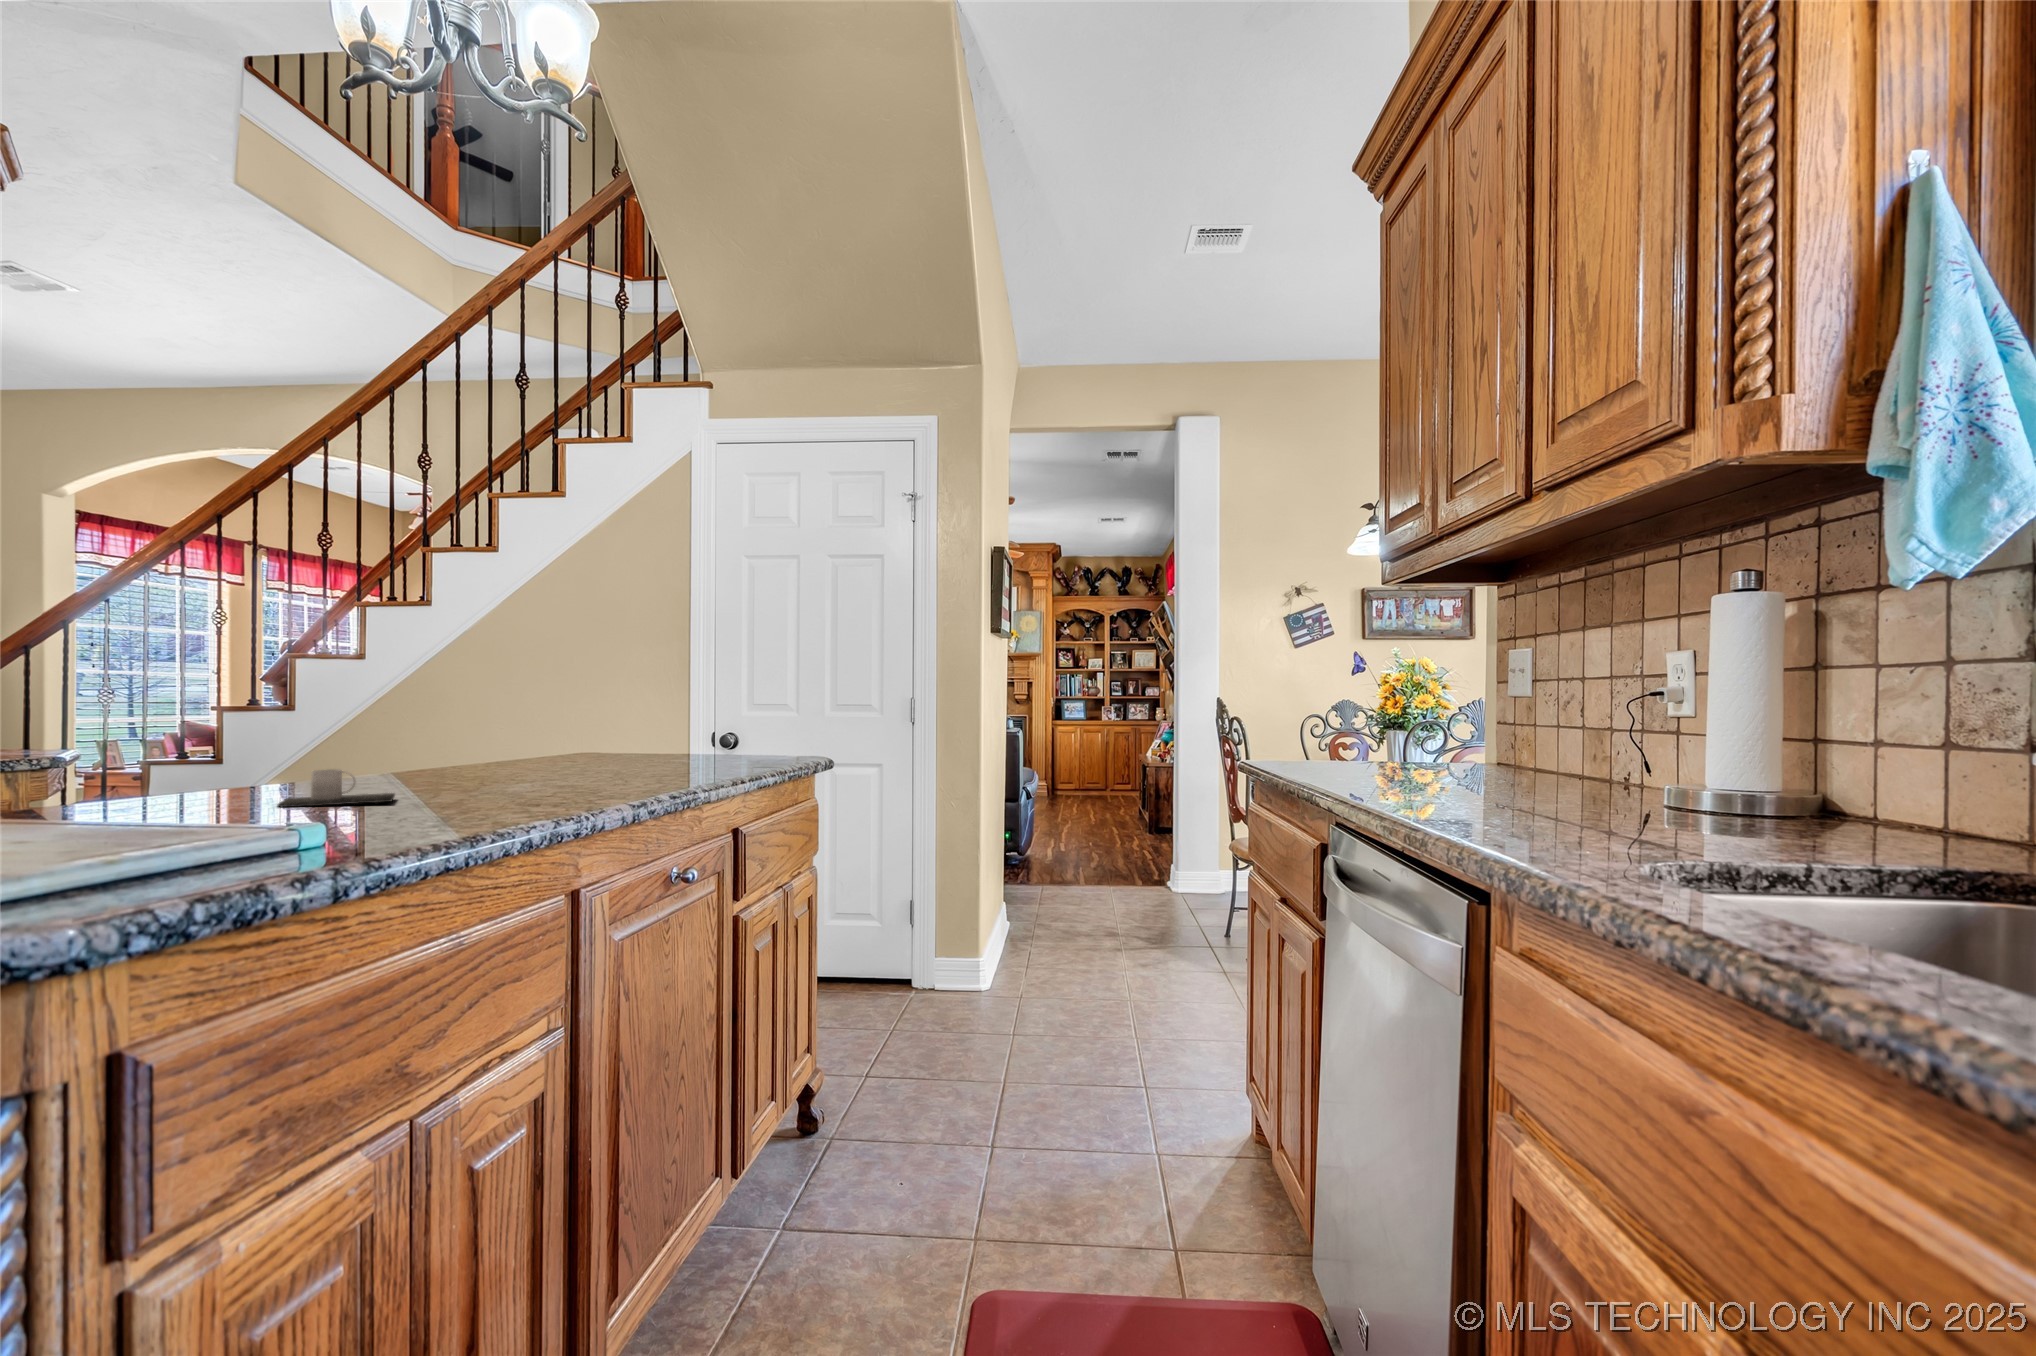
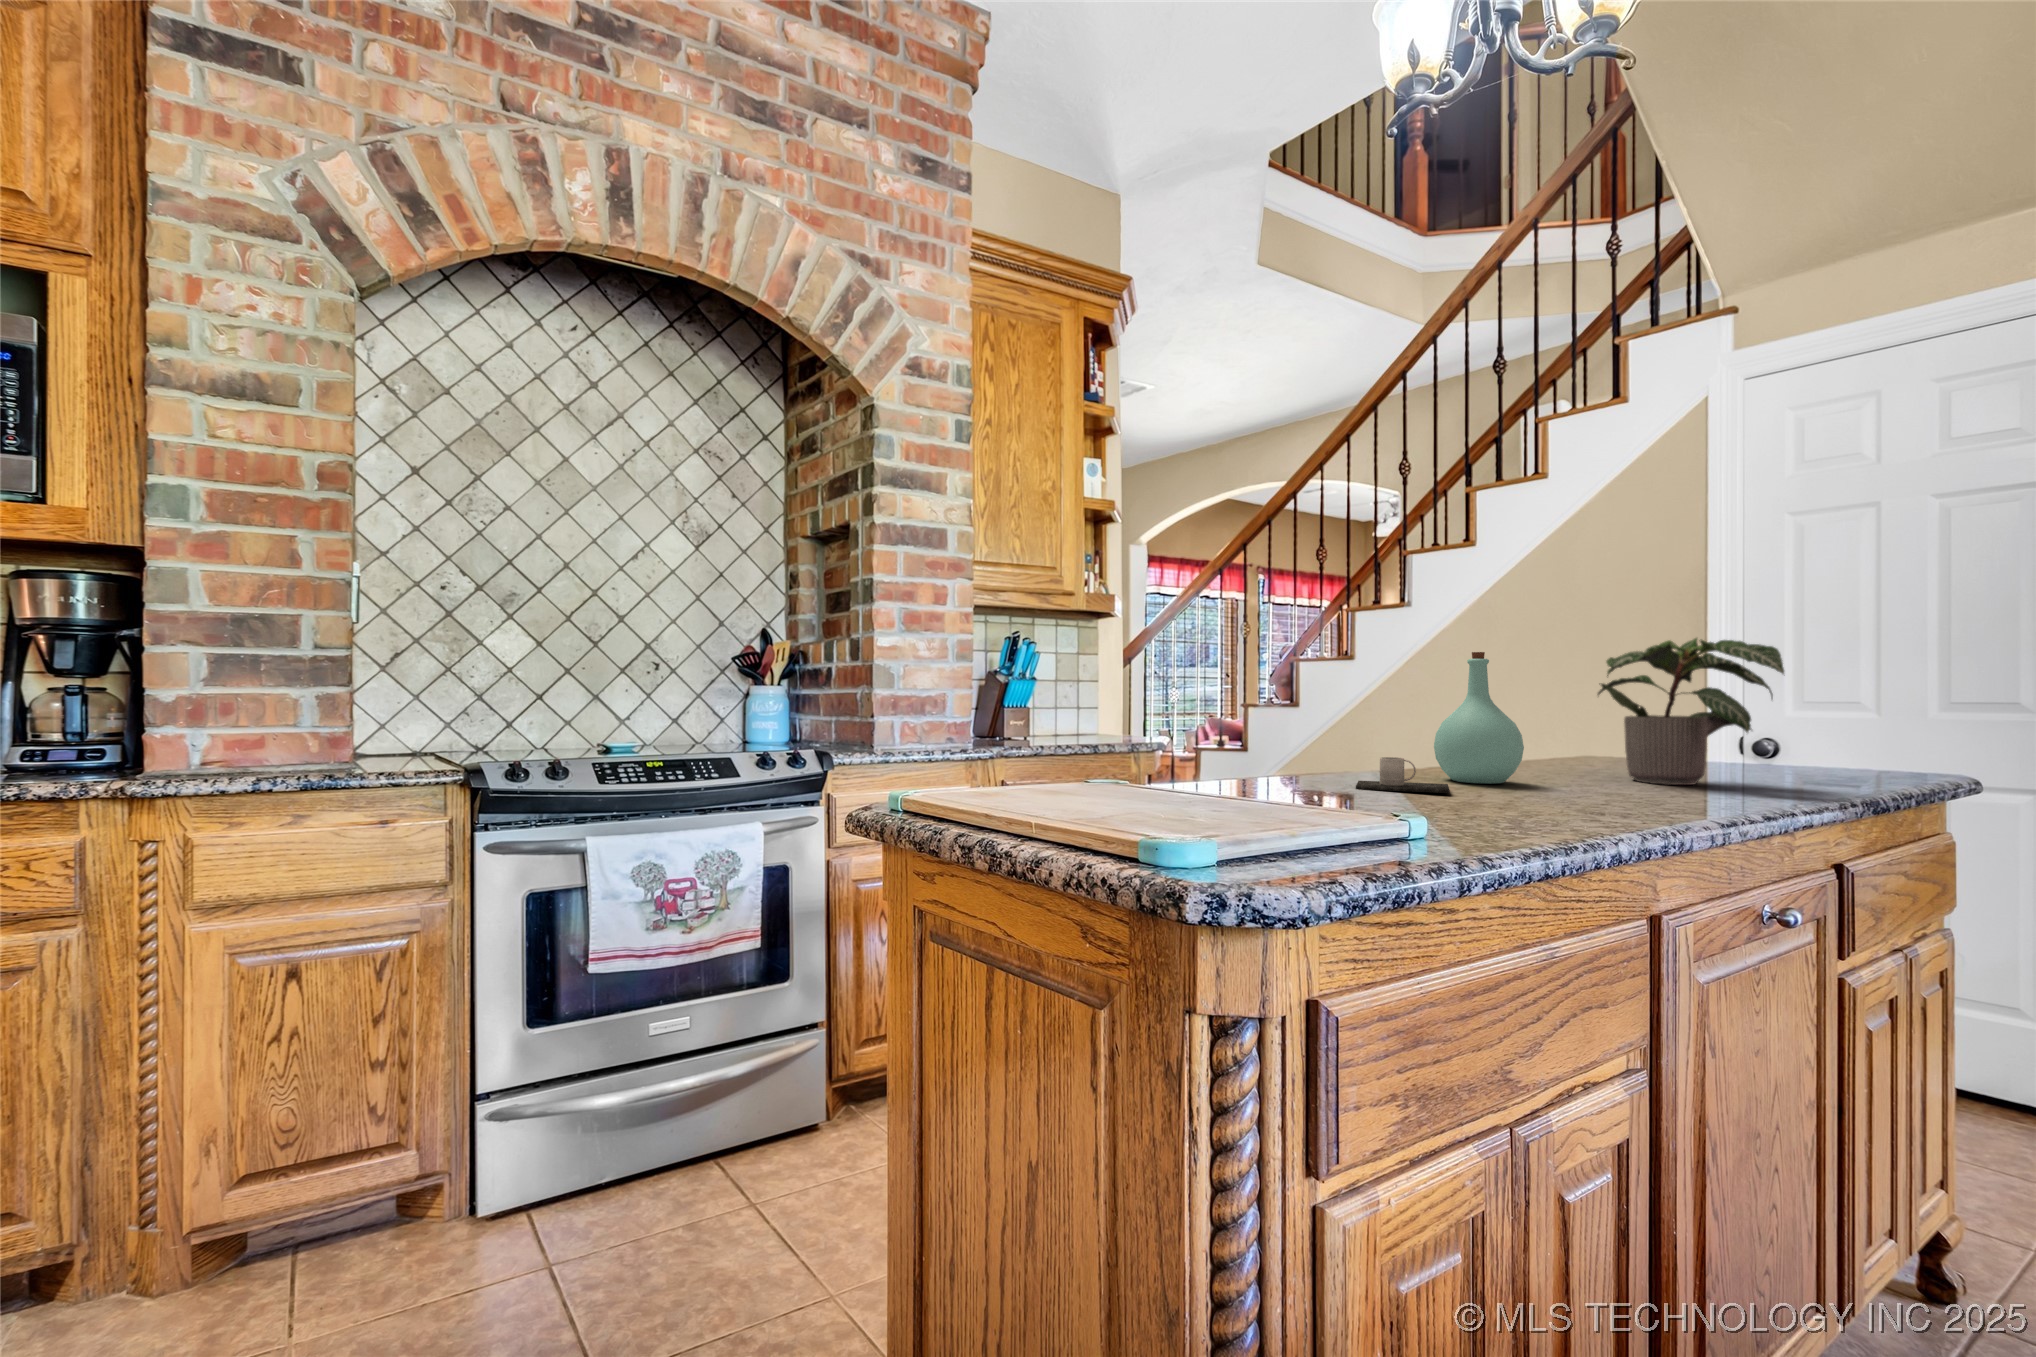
potted plant: none [569,652,700,777] -> present [1598,638,1784,785]
bottle: none [390,659,486,790] -> present [1434,652,1524,784]

